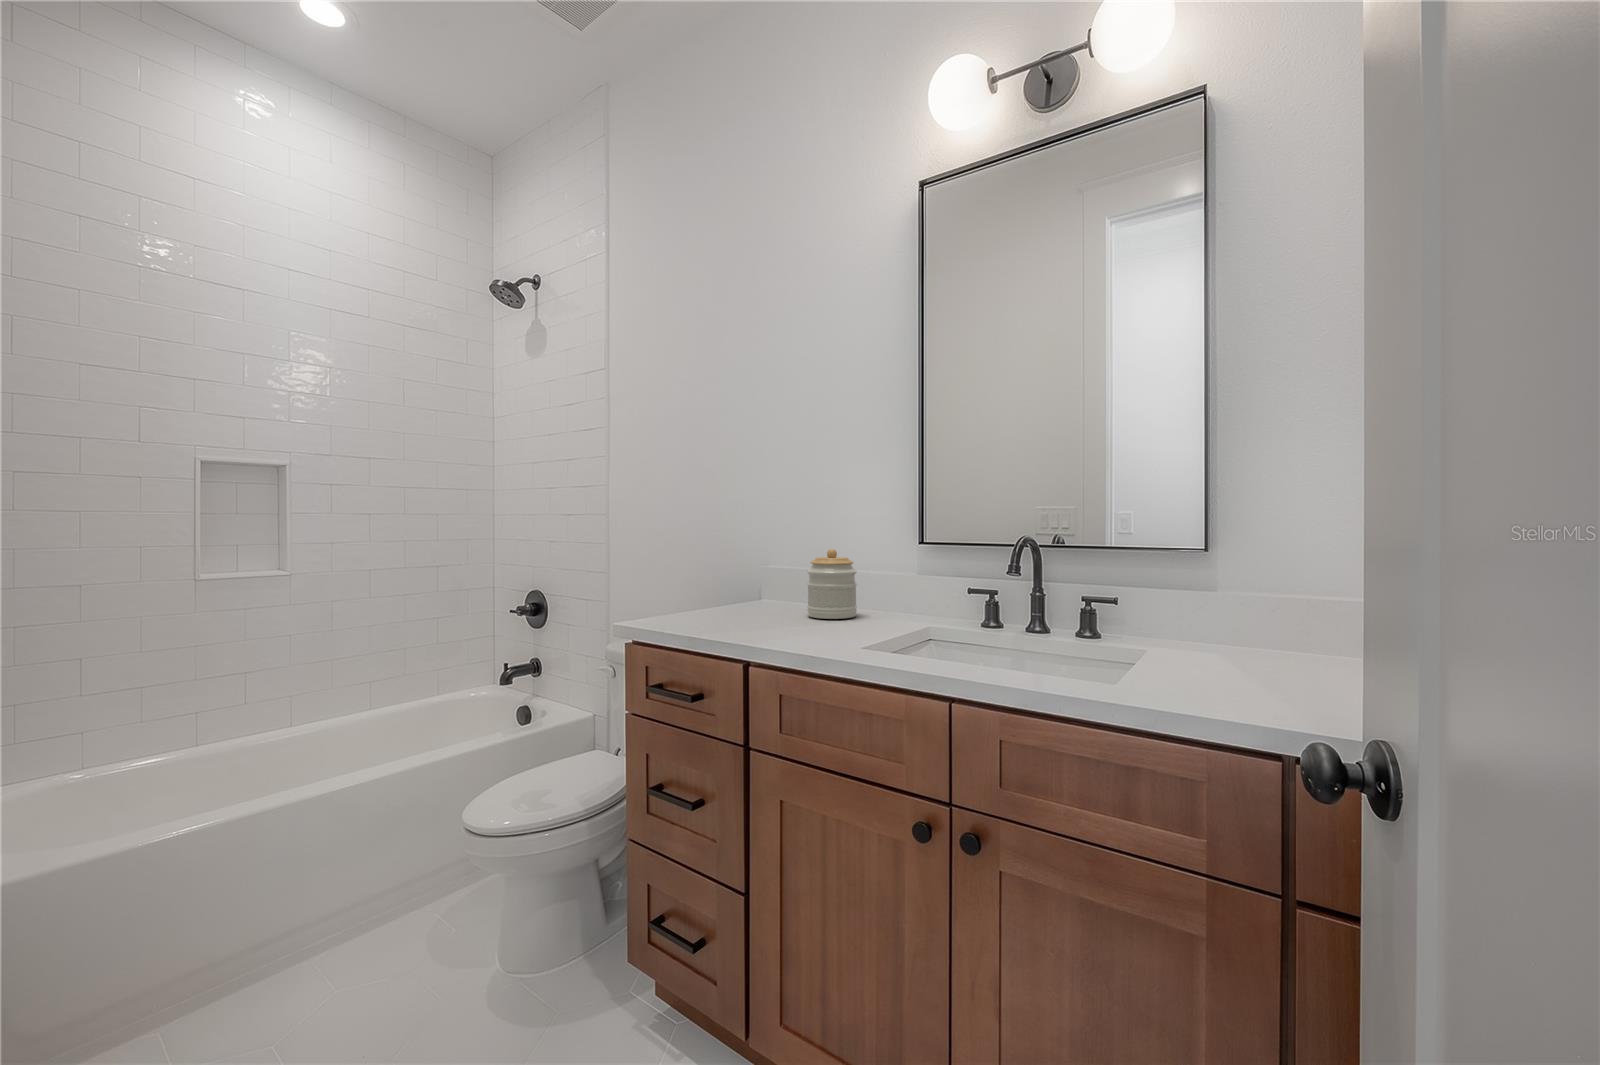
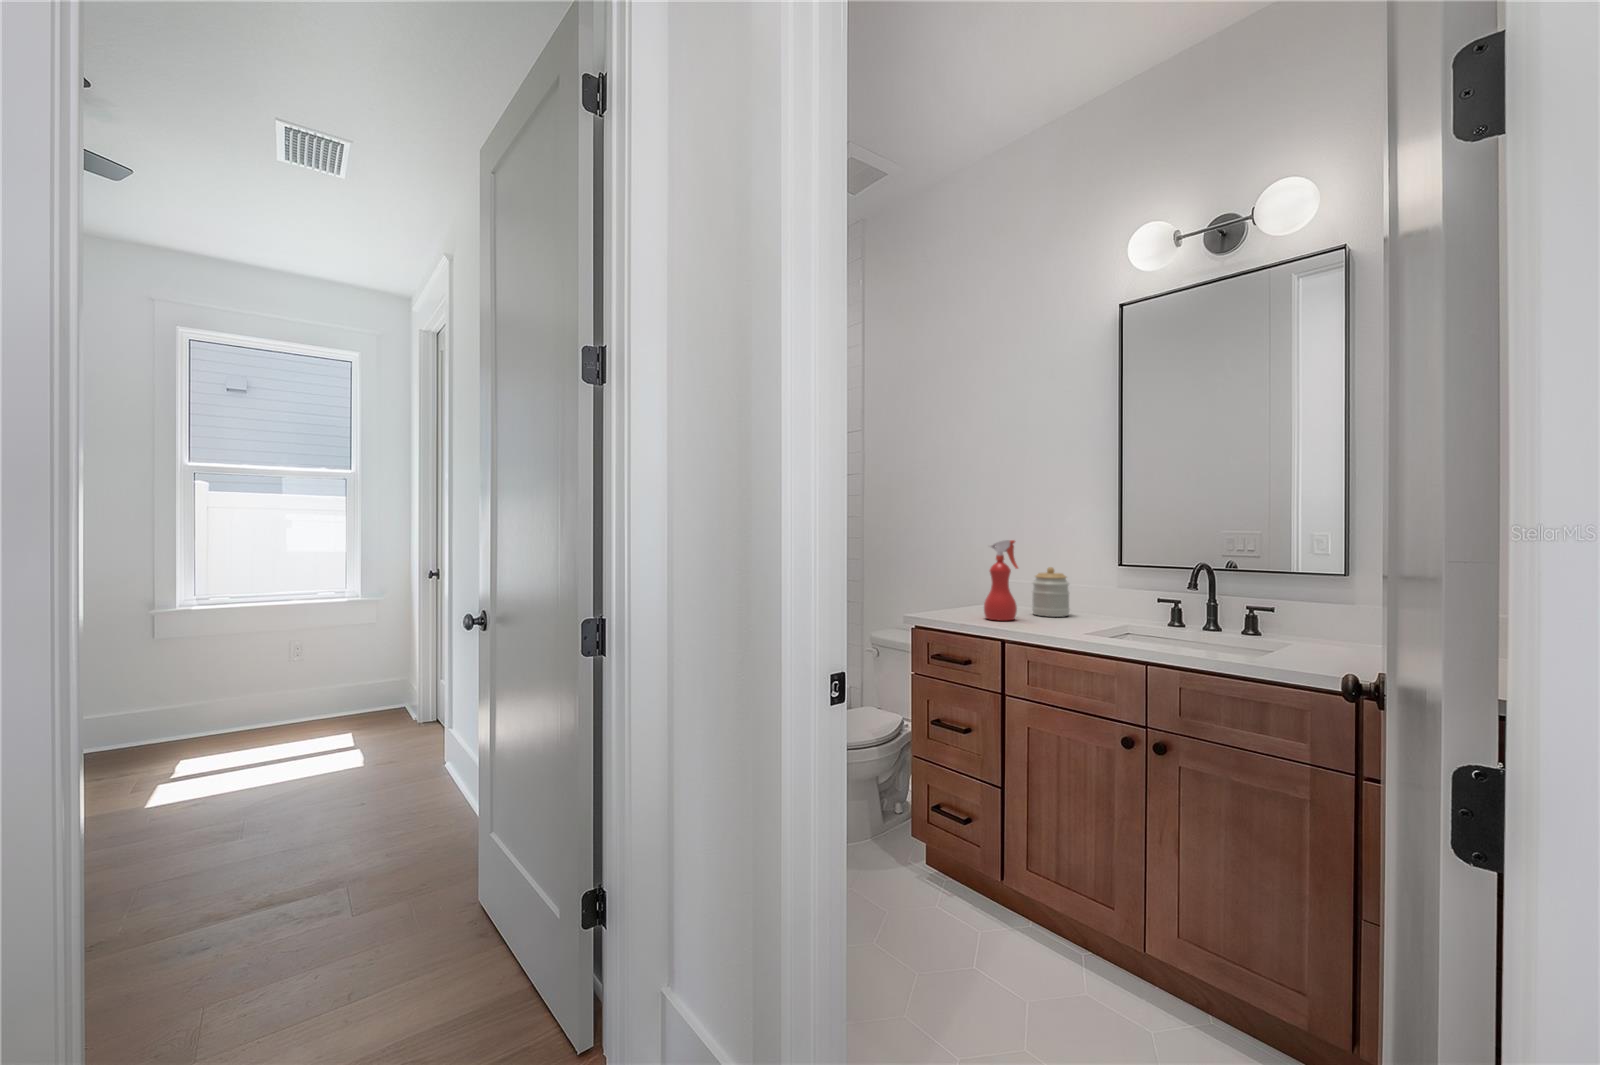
spray bottle: none [733,507,780,628] -> present [984,540,1018,621]

